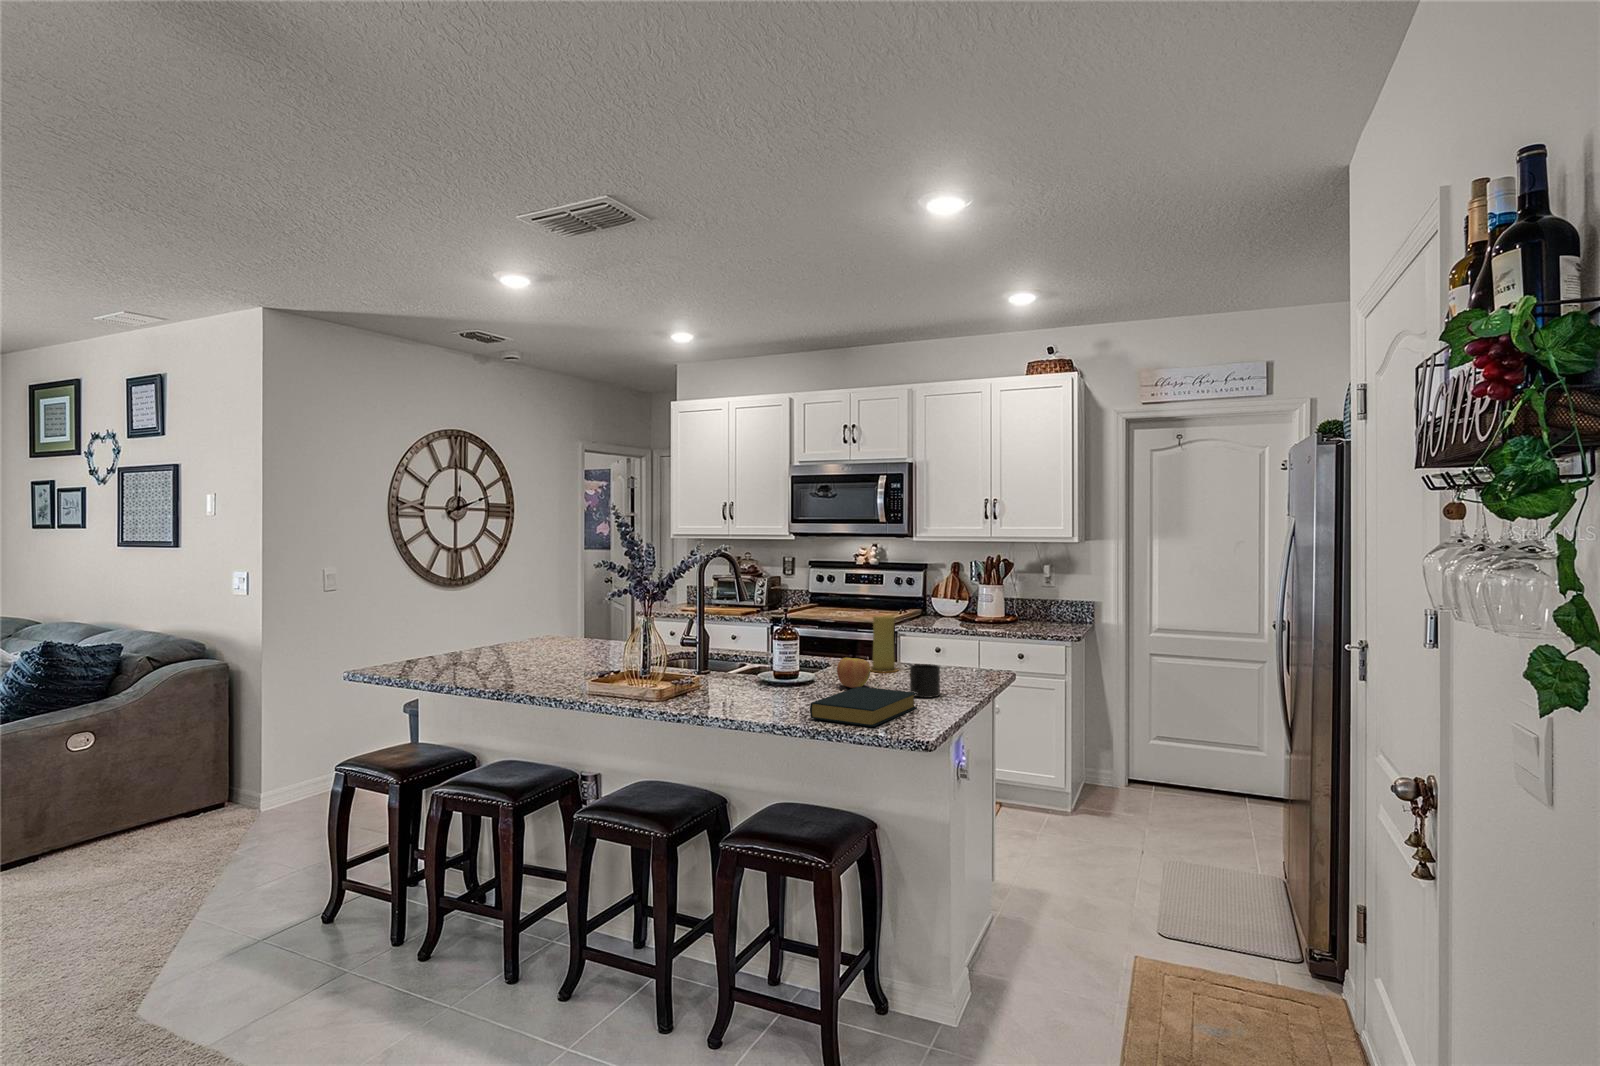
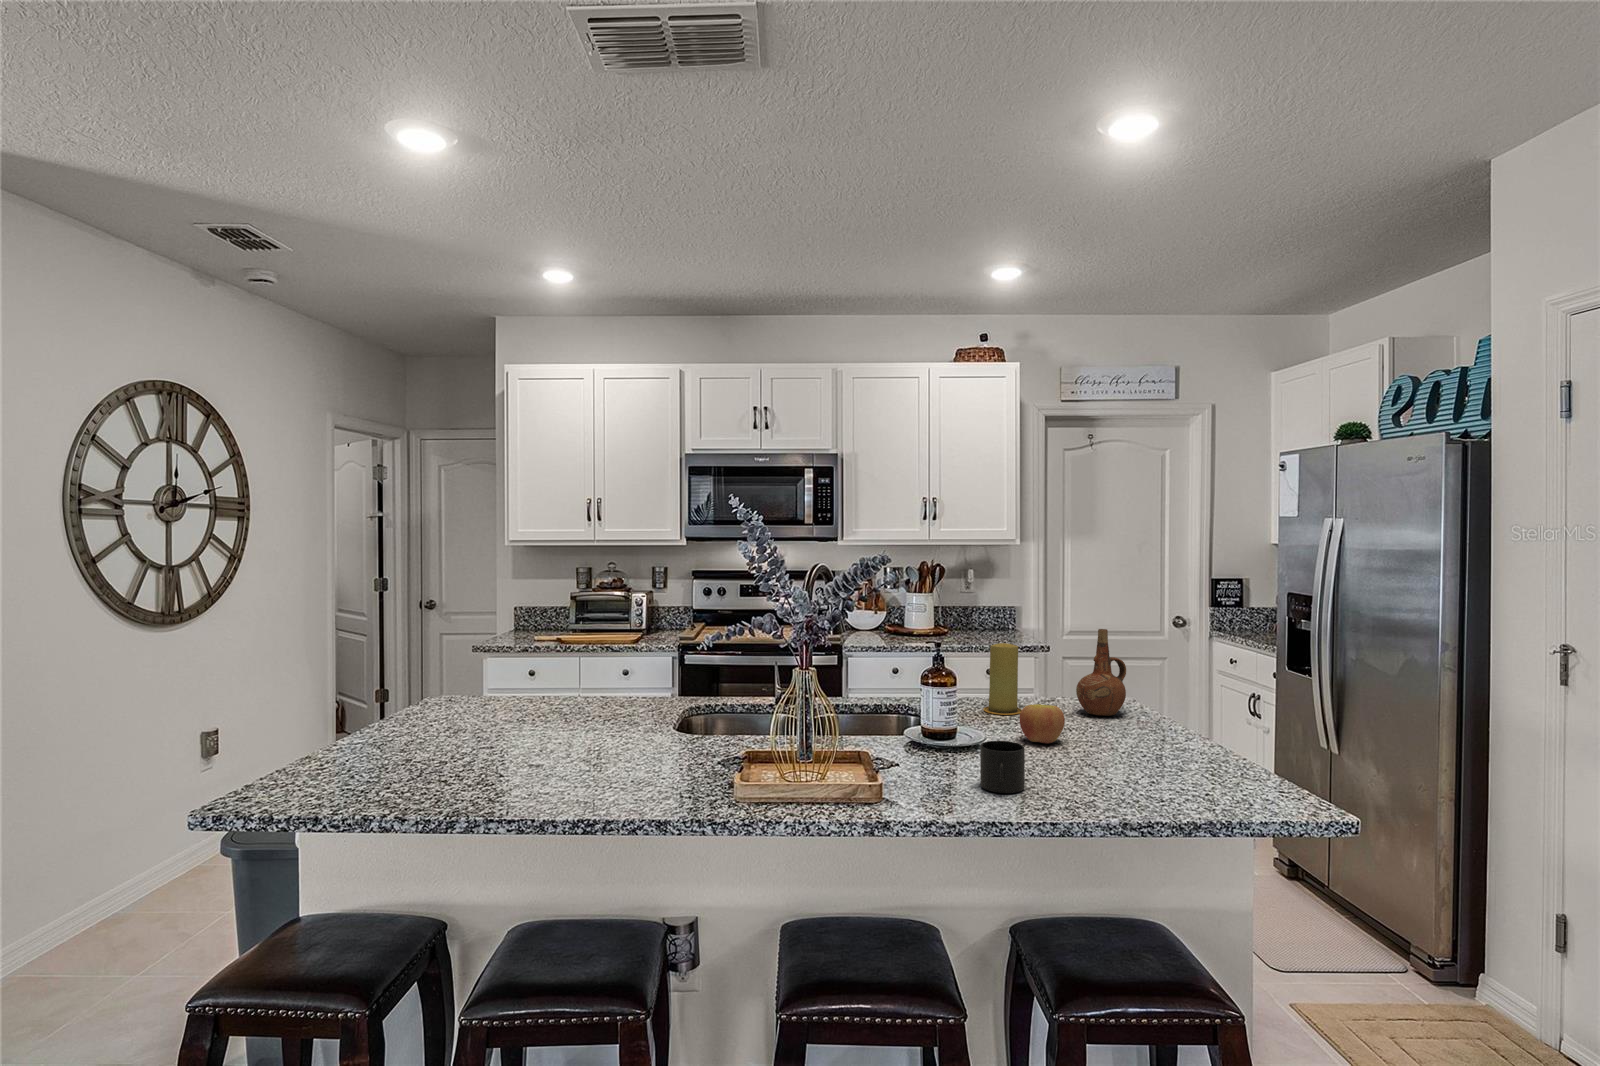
ceramic pitcher: none [933,606,975,678] -> present [1076,629,1126,716]
mug: present [910,664,940,698] -> present [980,741,1025,793]
hardback book: present [810,687,917,727] -> none [1104,746,1240,806]

